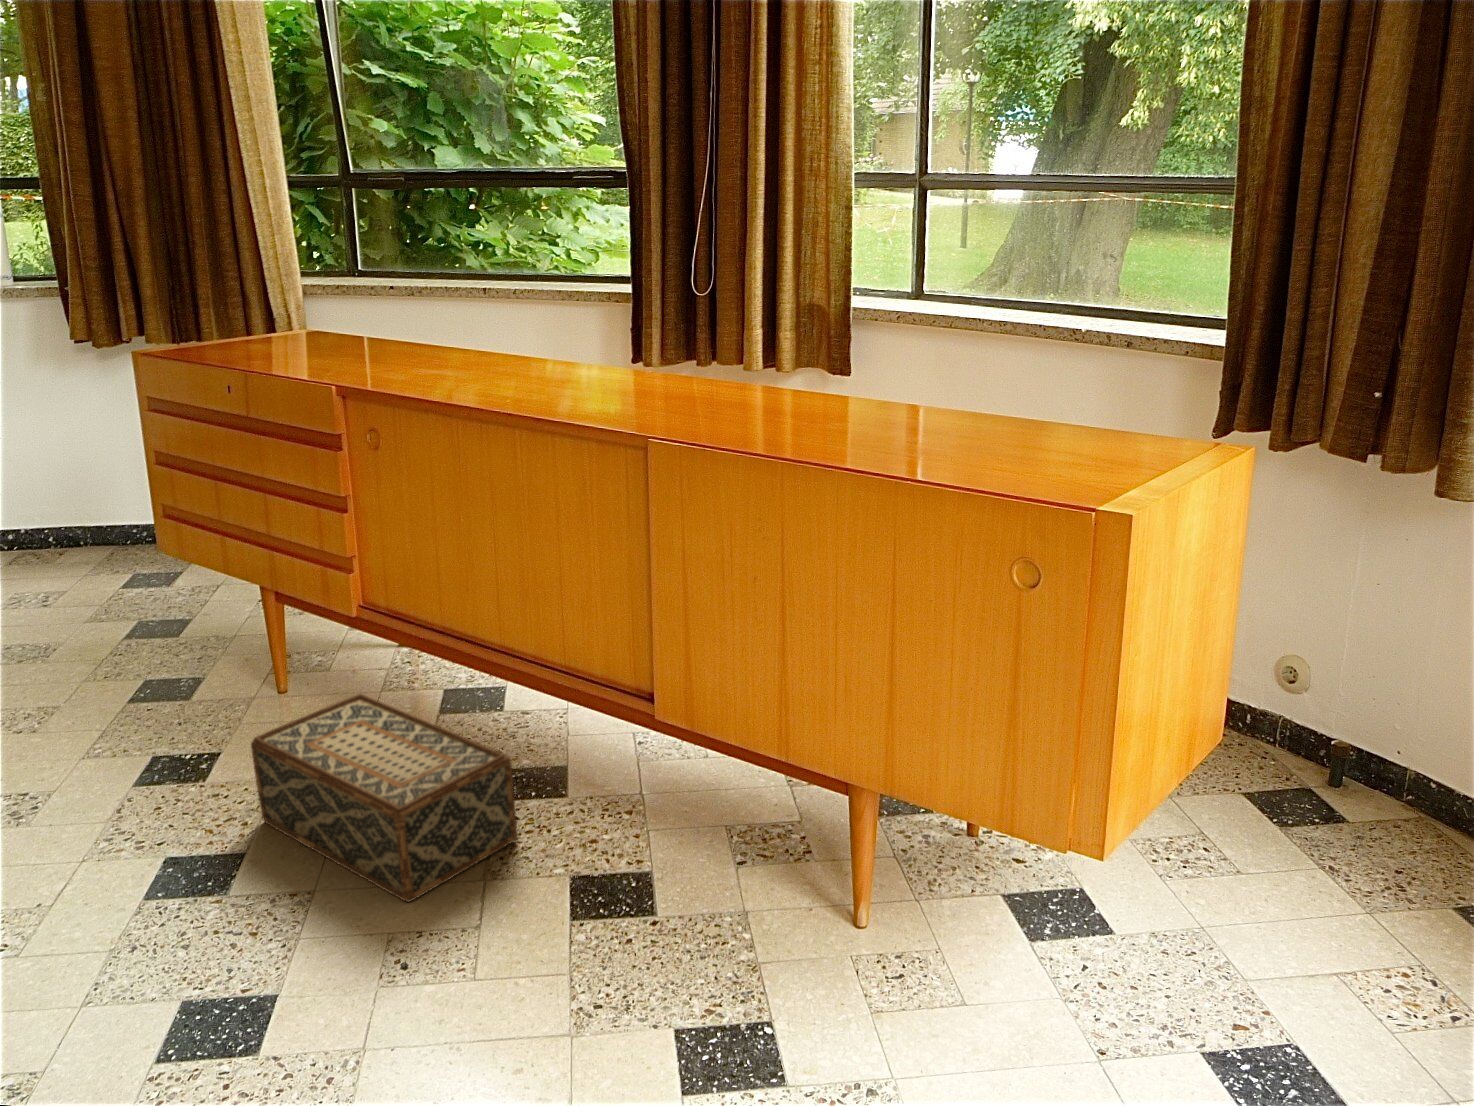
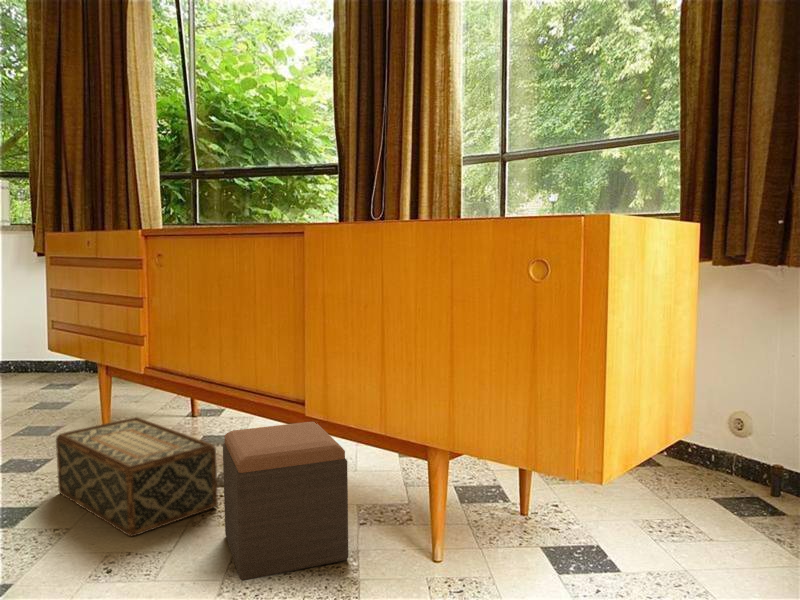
footstool: none [538,728,736,974] -> present [223,422,348,581]

